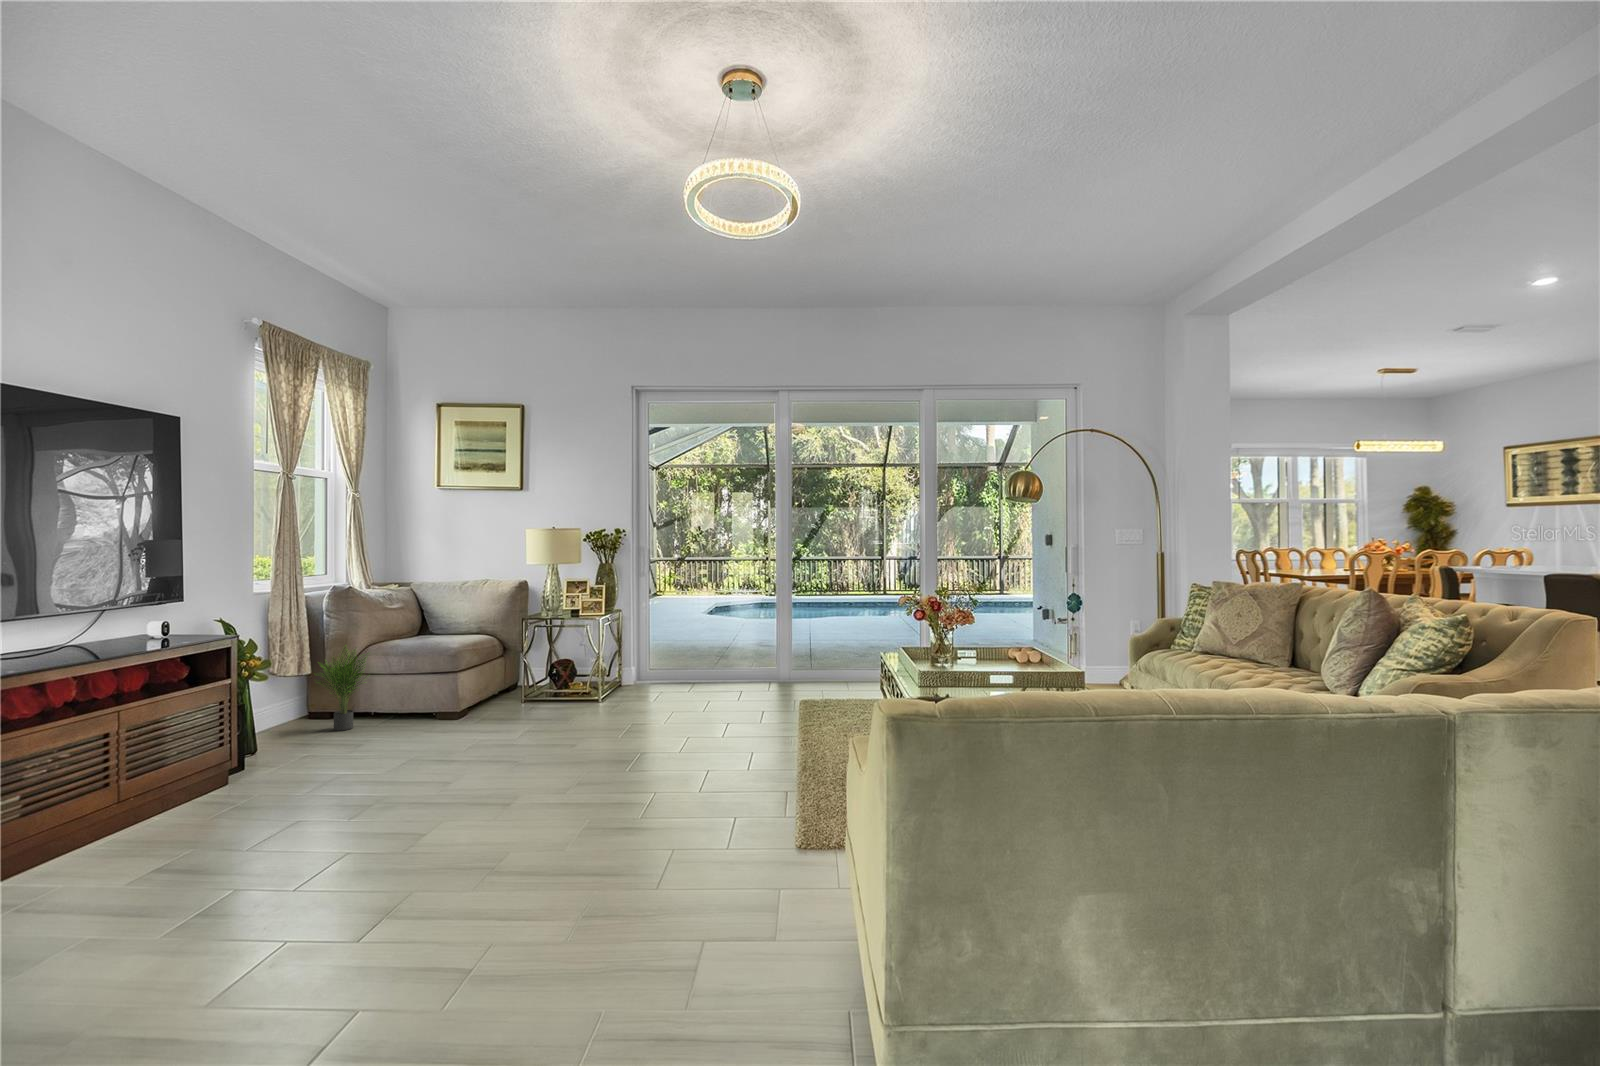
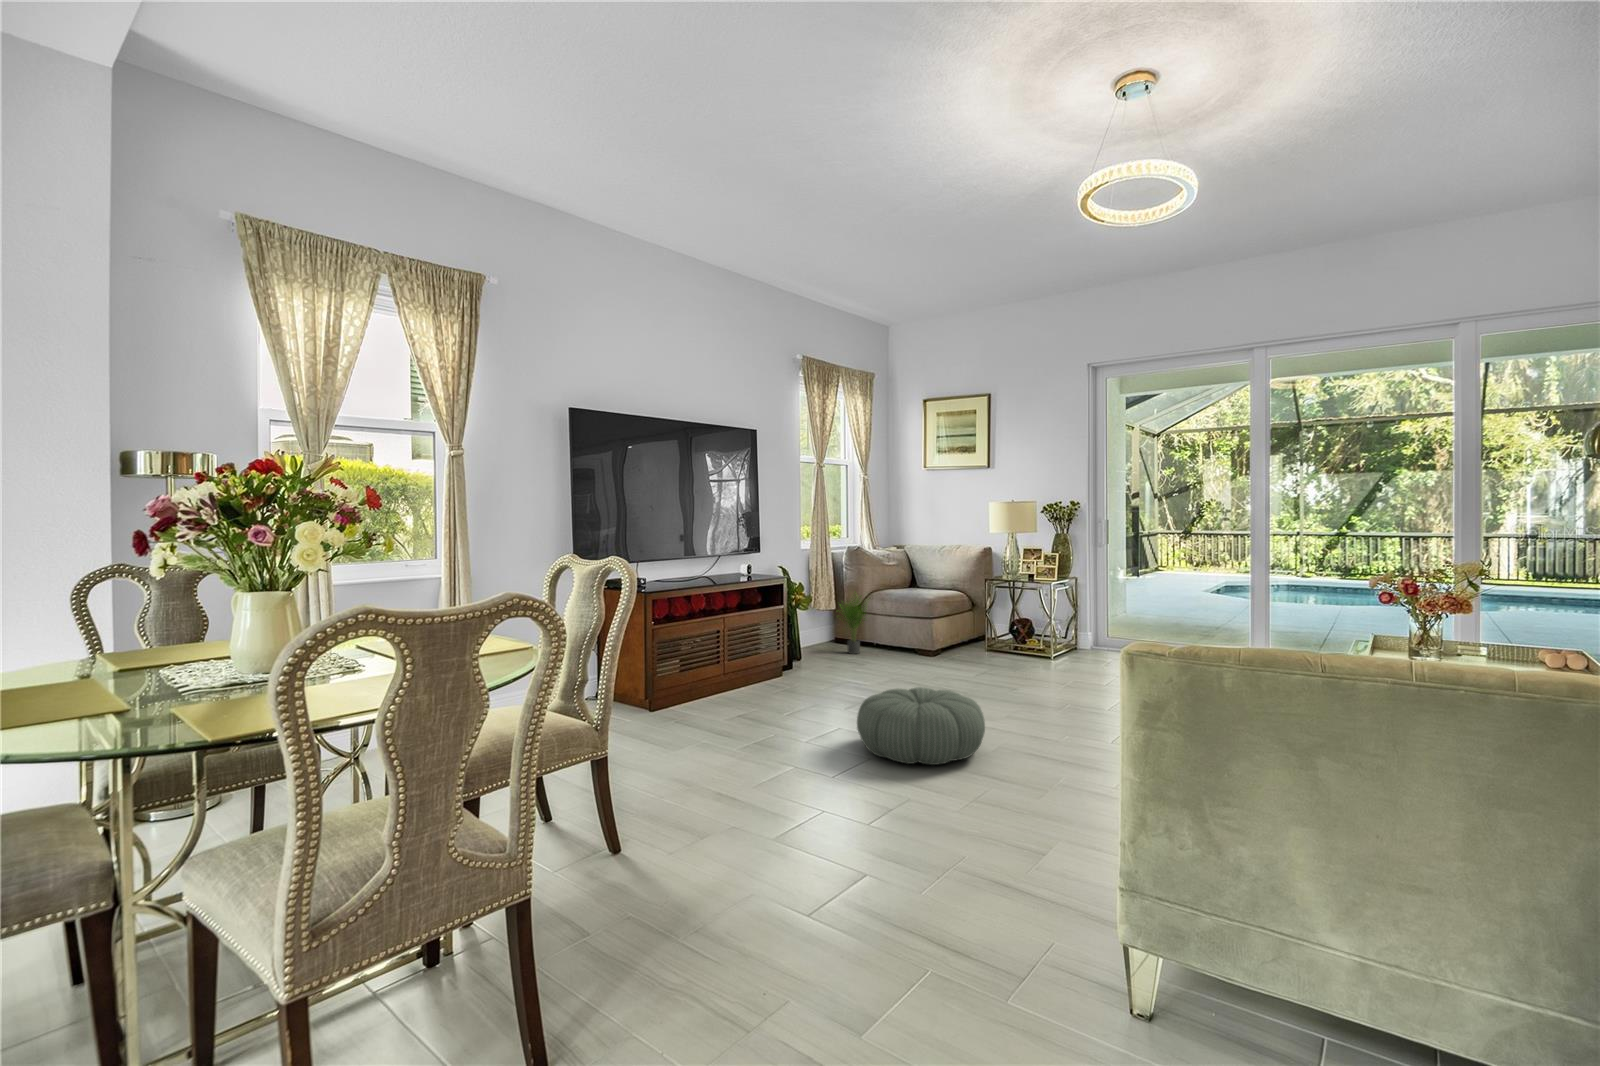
pouf: none [398,779,590,905] -> present [857,687,985,765]

